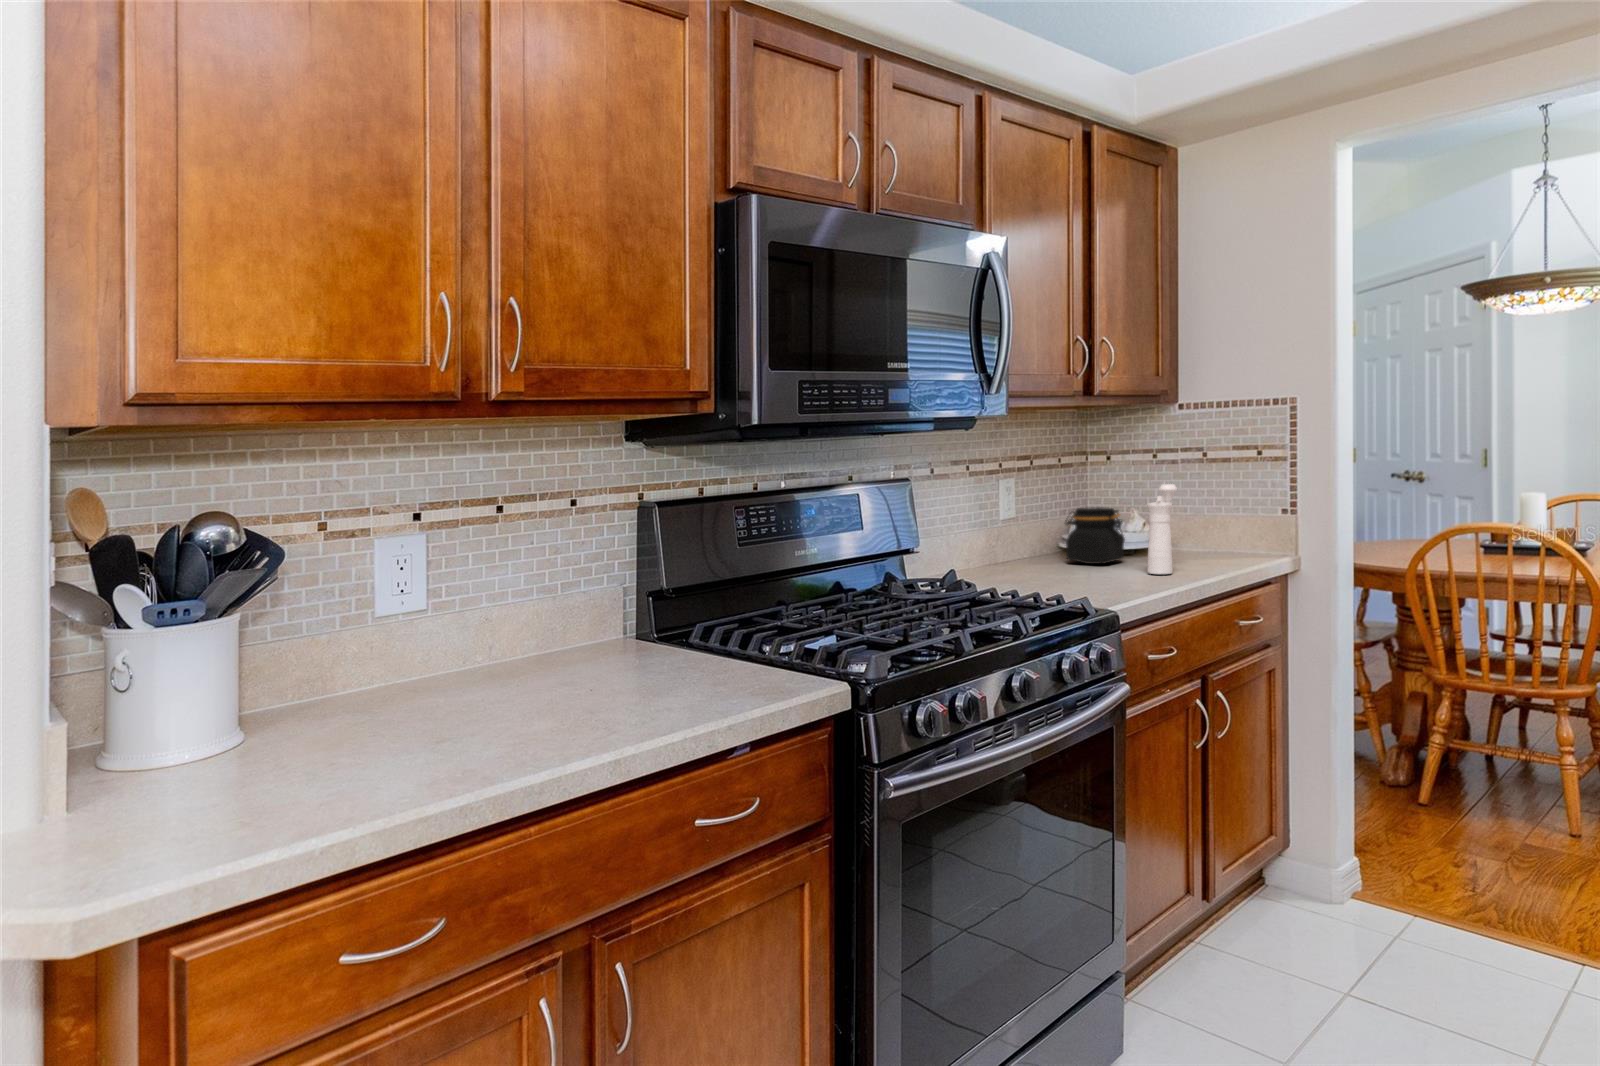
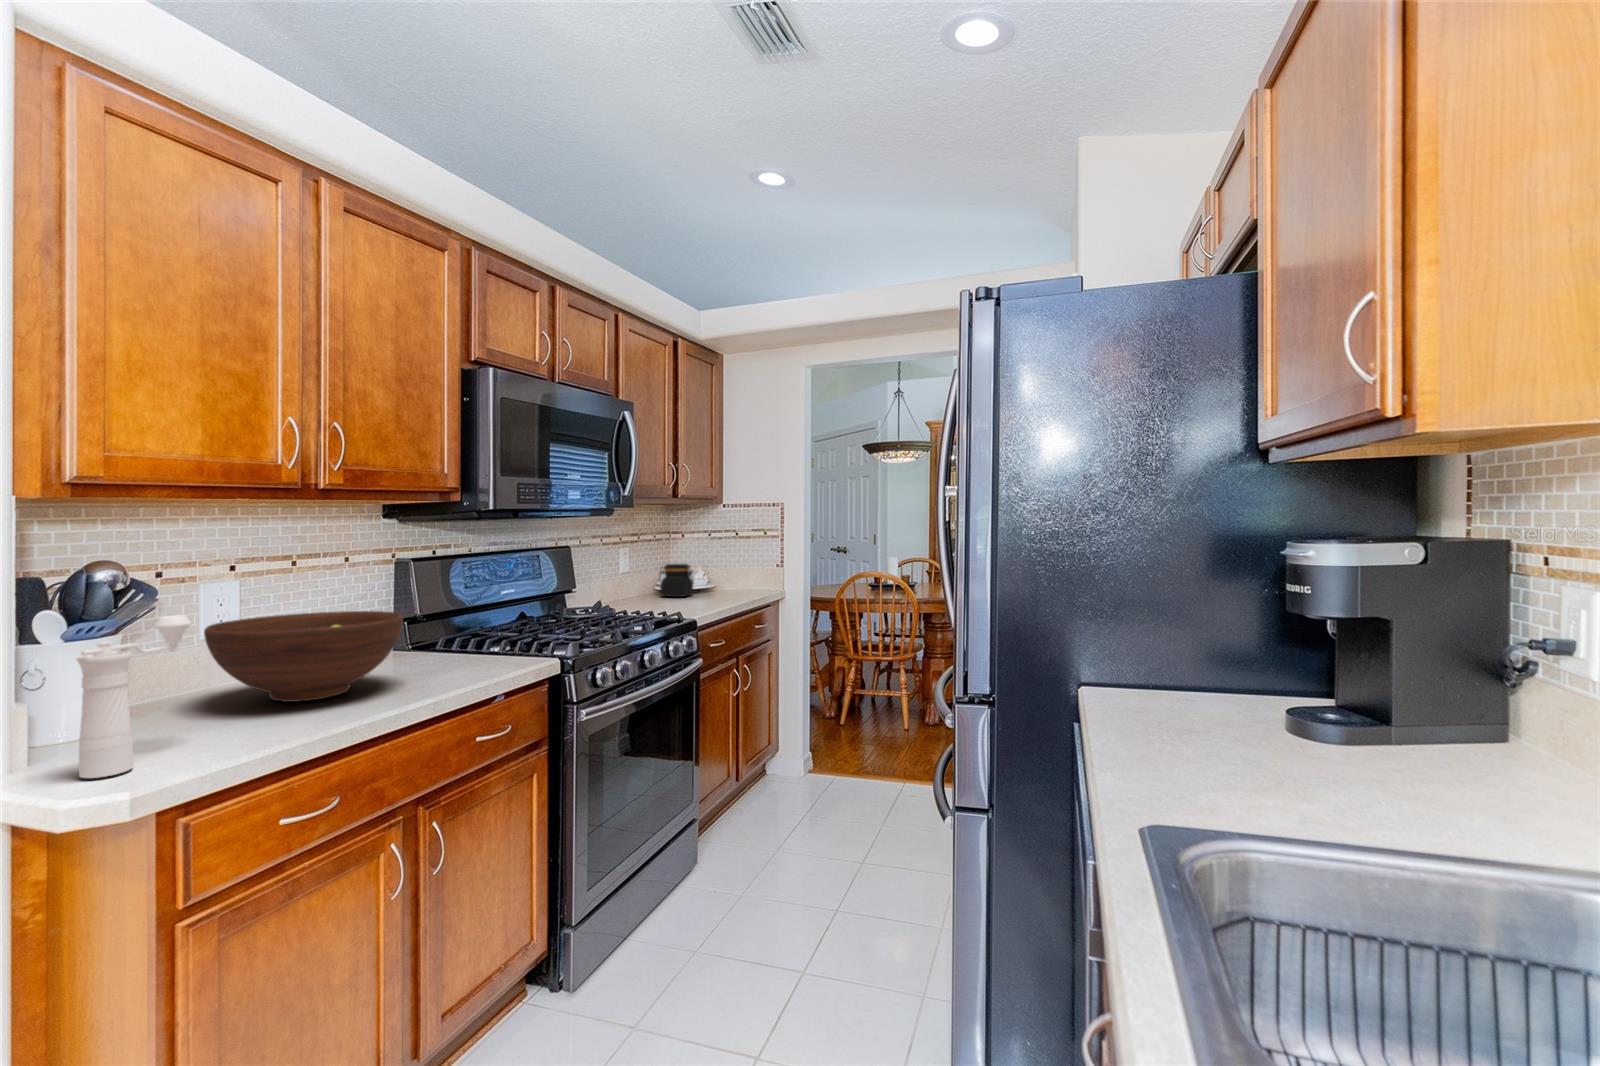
pepper mill: present [1148,484,1177,574] -> present [77,615,191,778]
fruit bowl: none [341,586,602,724] -> present [204,611,403,702]

